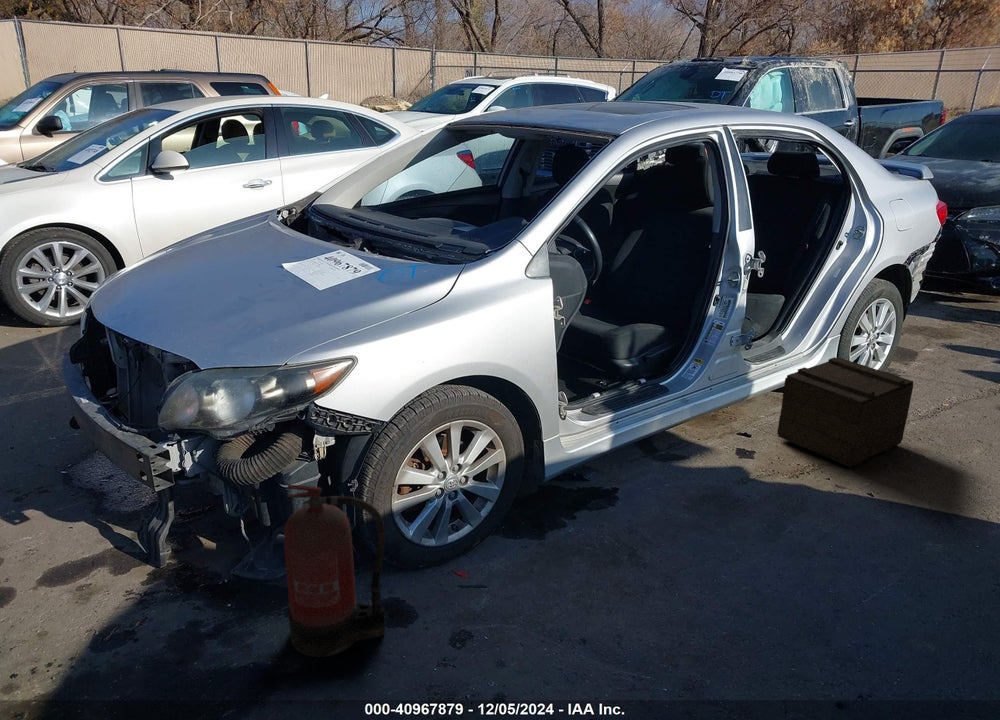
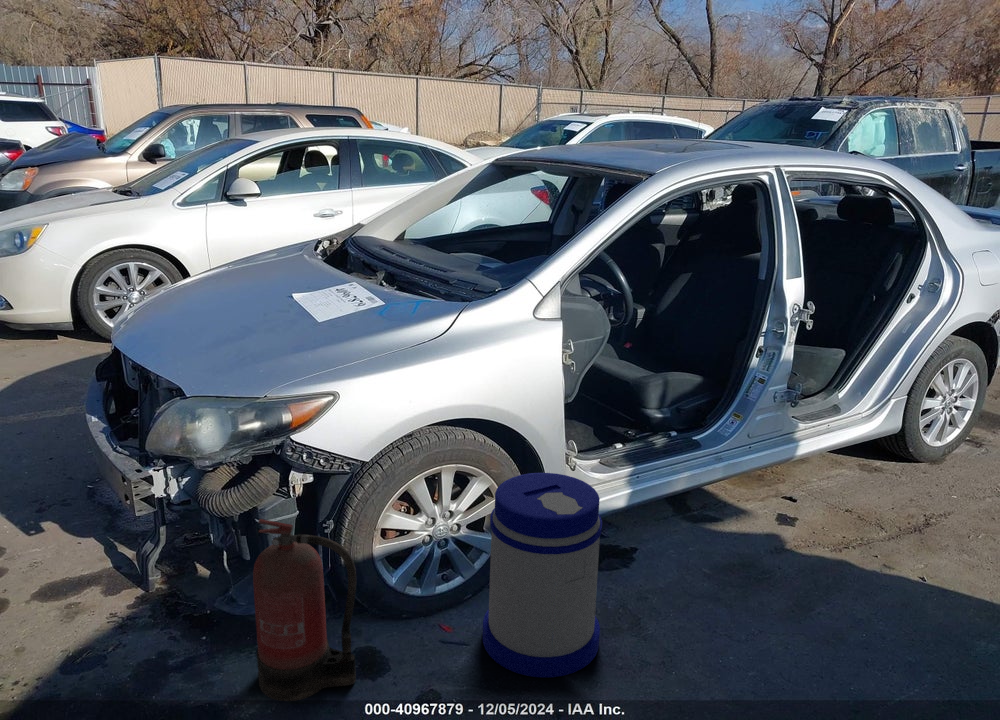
wooden crate: present [777,357,914,467] -> none [828,421,986,545]
trash can: none [494,422,605,612] -> present [483,473,602,677]

